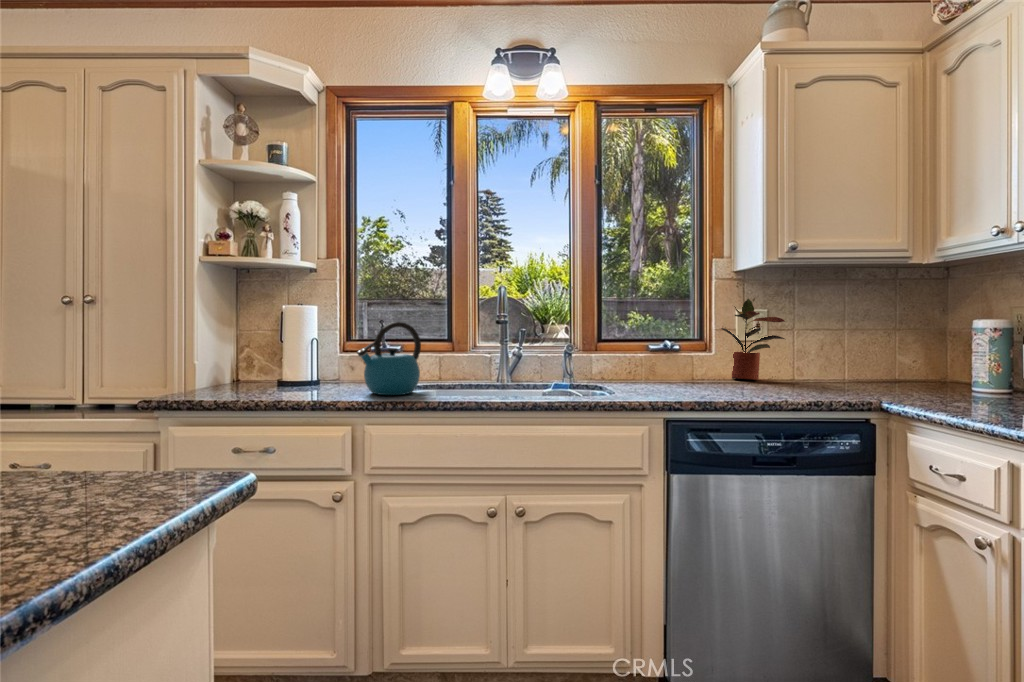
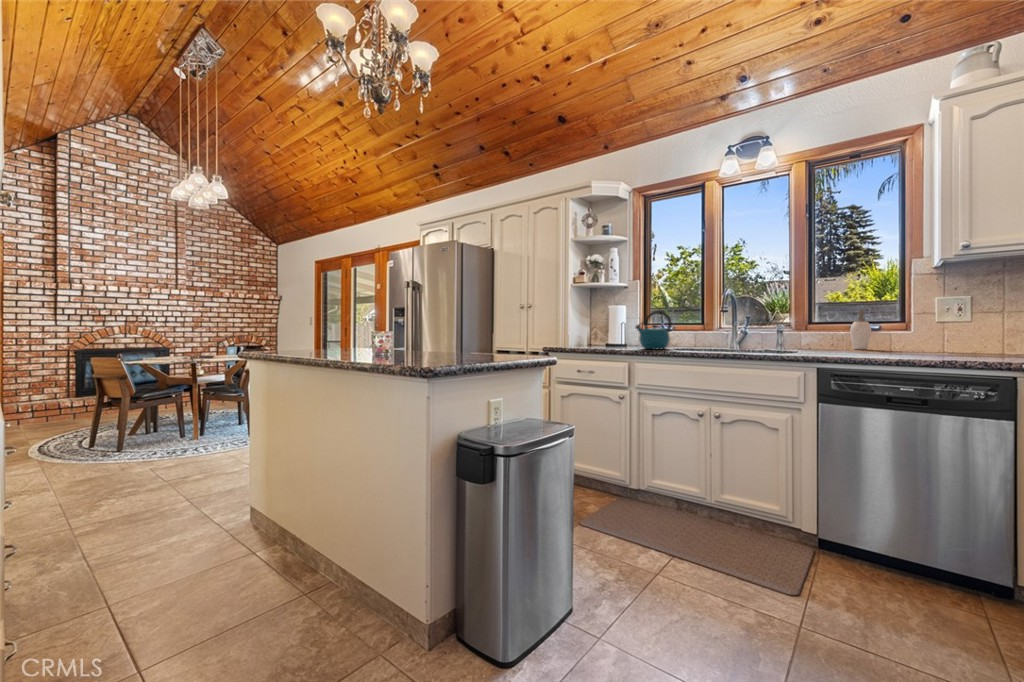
potted plant: present [721,299,785,380] -> none [909,285,984,351]
soap dispenser: none [651,325,678,379] -> present [850,310,871,349]

